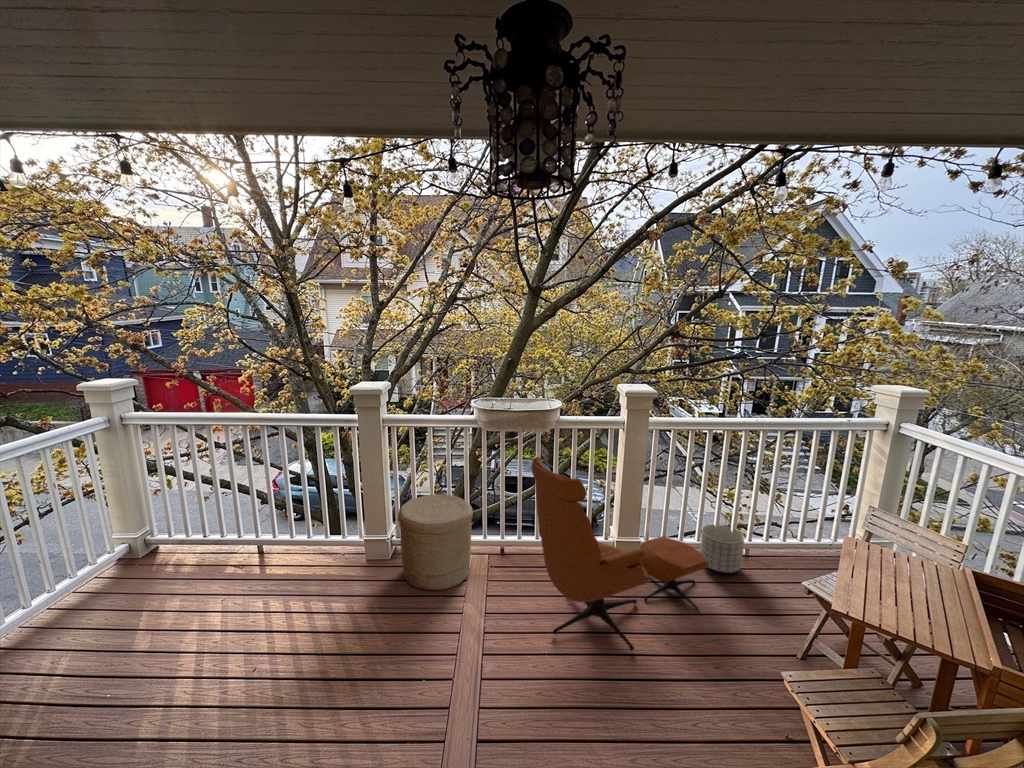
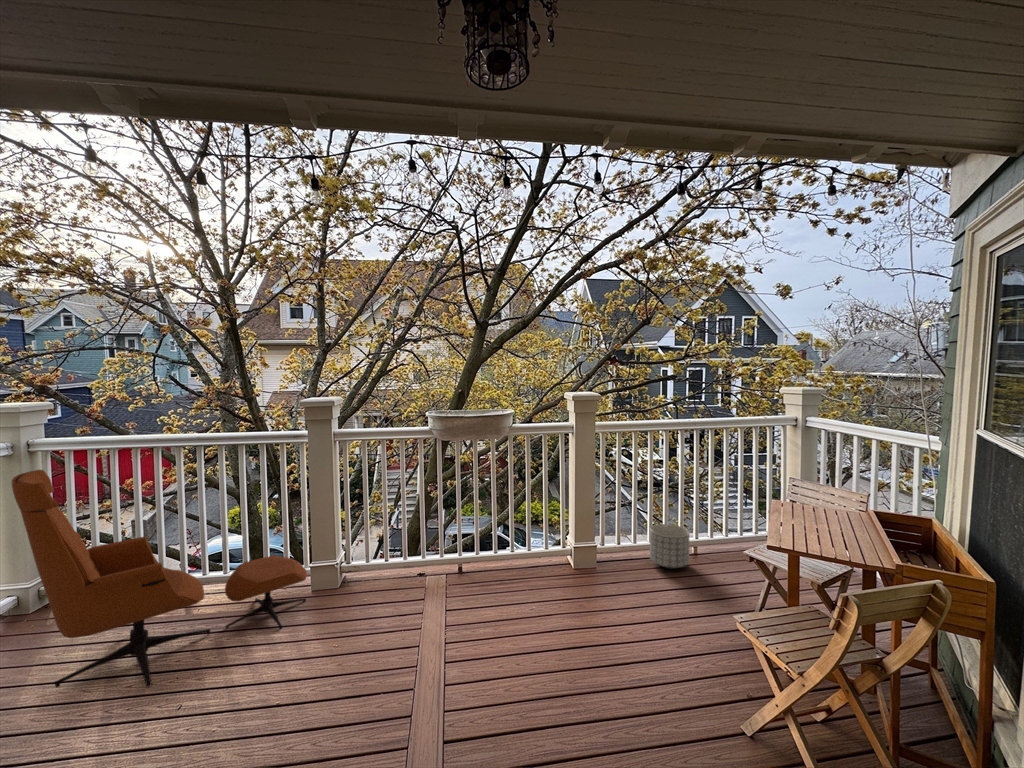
lounge chair: present [532,457,709,651] -> present [12,470,307,687]
woven basket: present [398,494,473,590] -> none [348,512,427,611]

